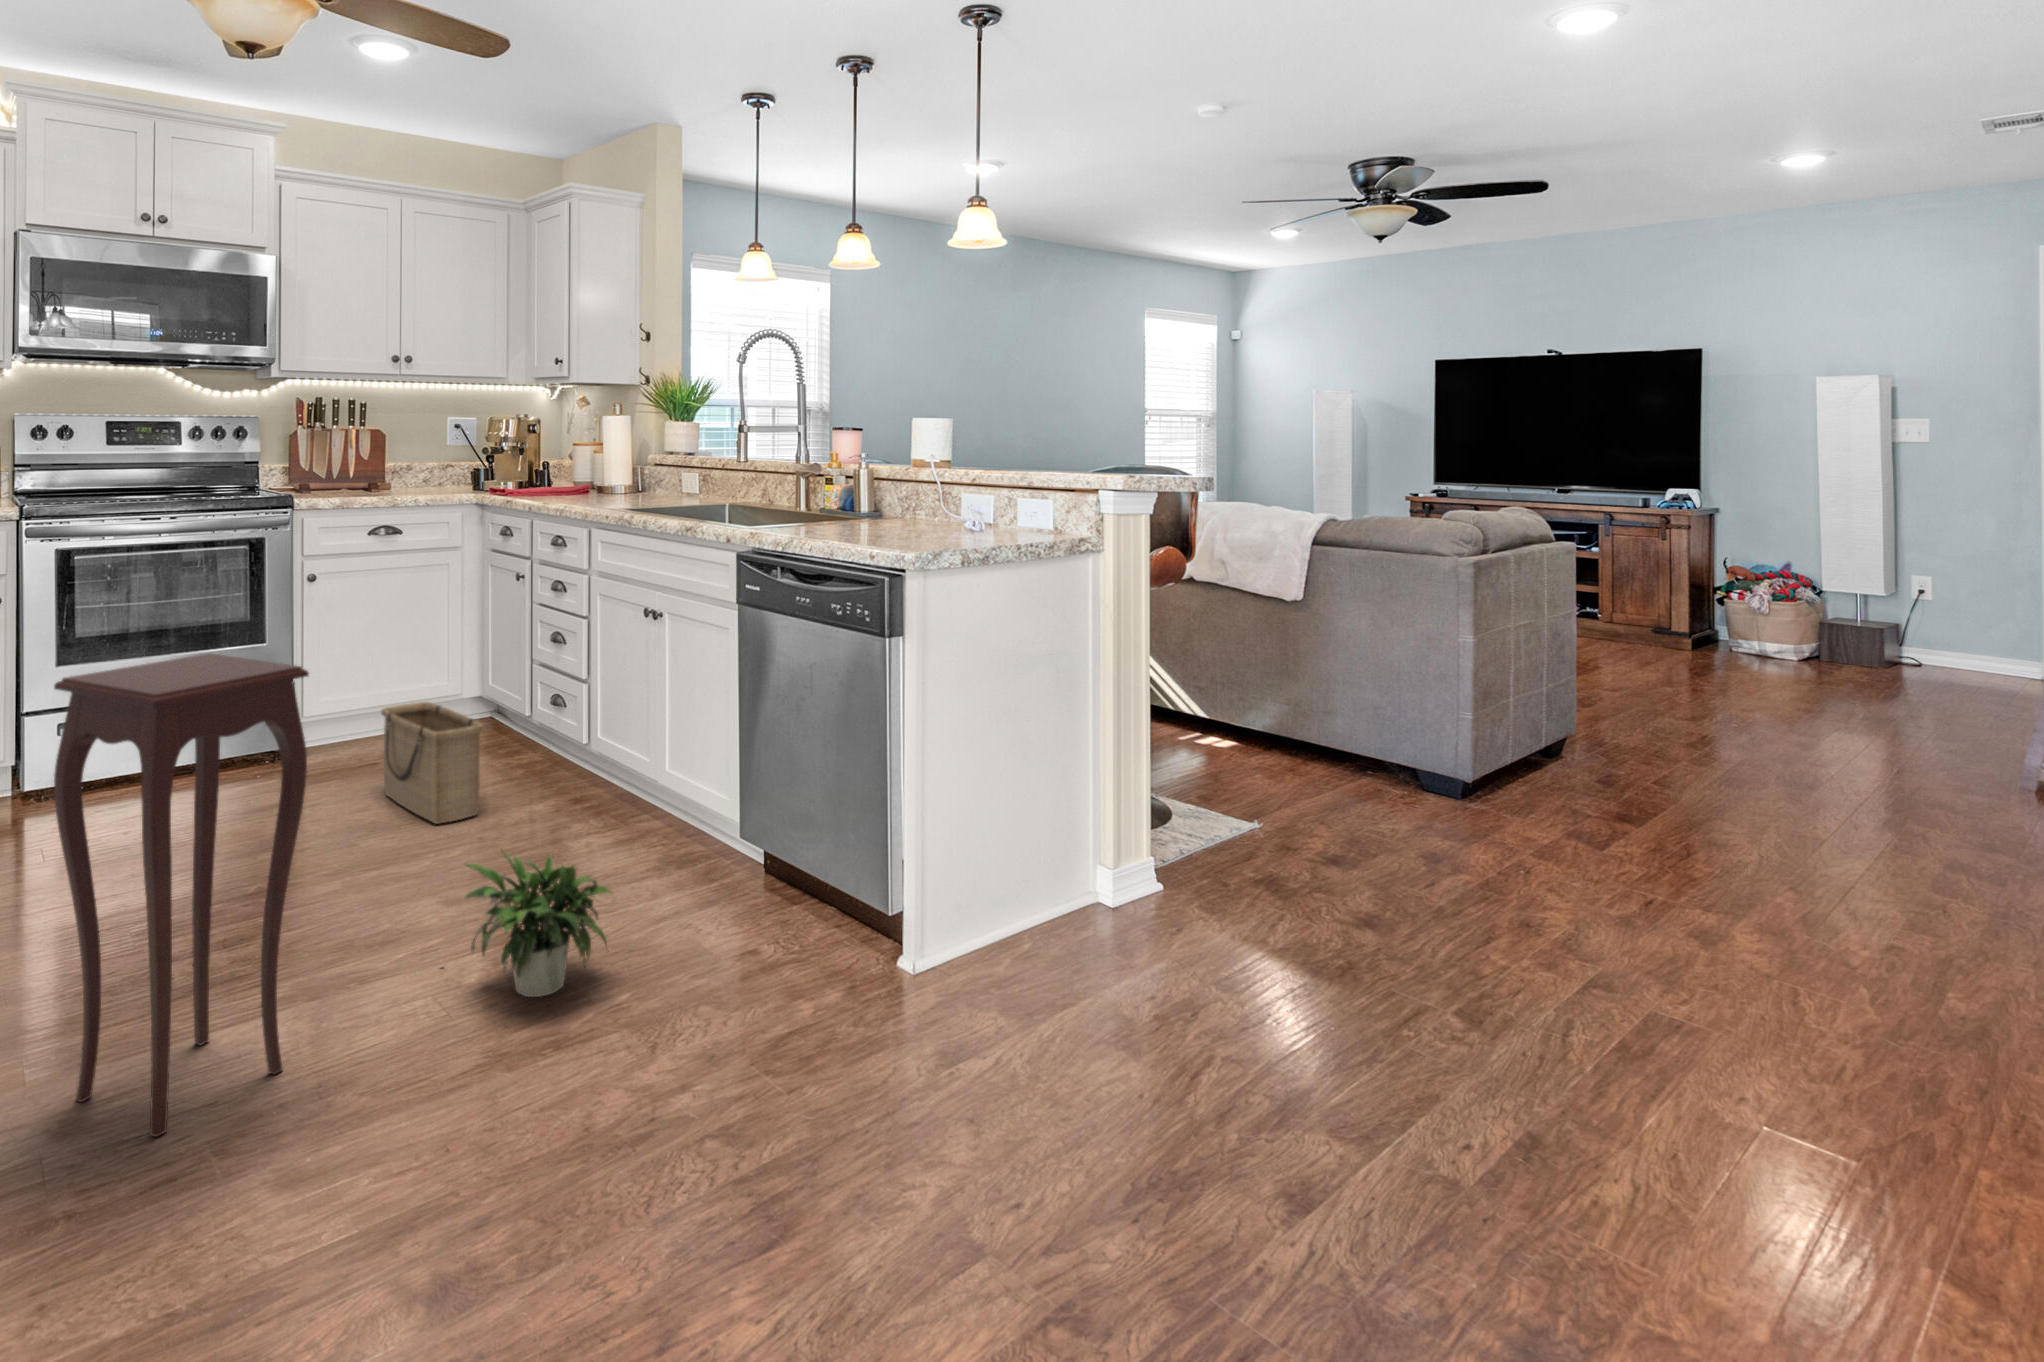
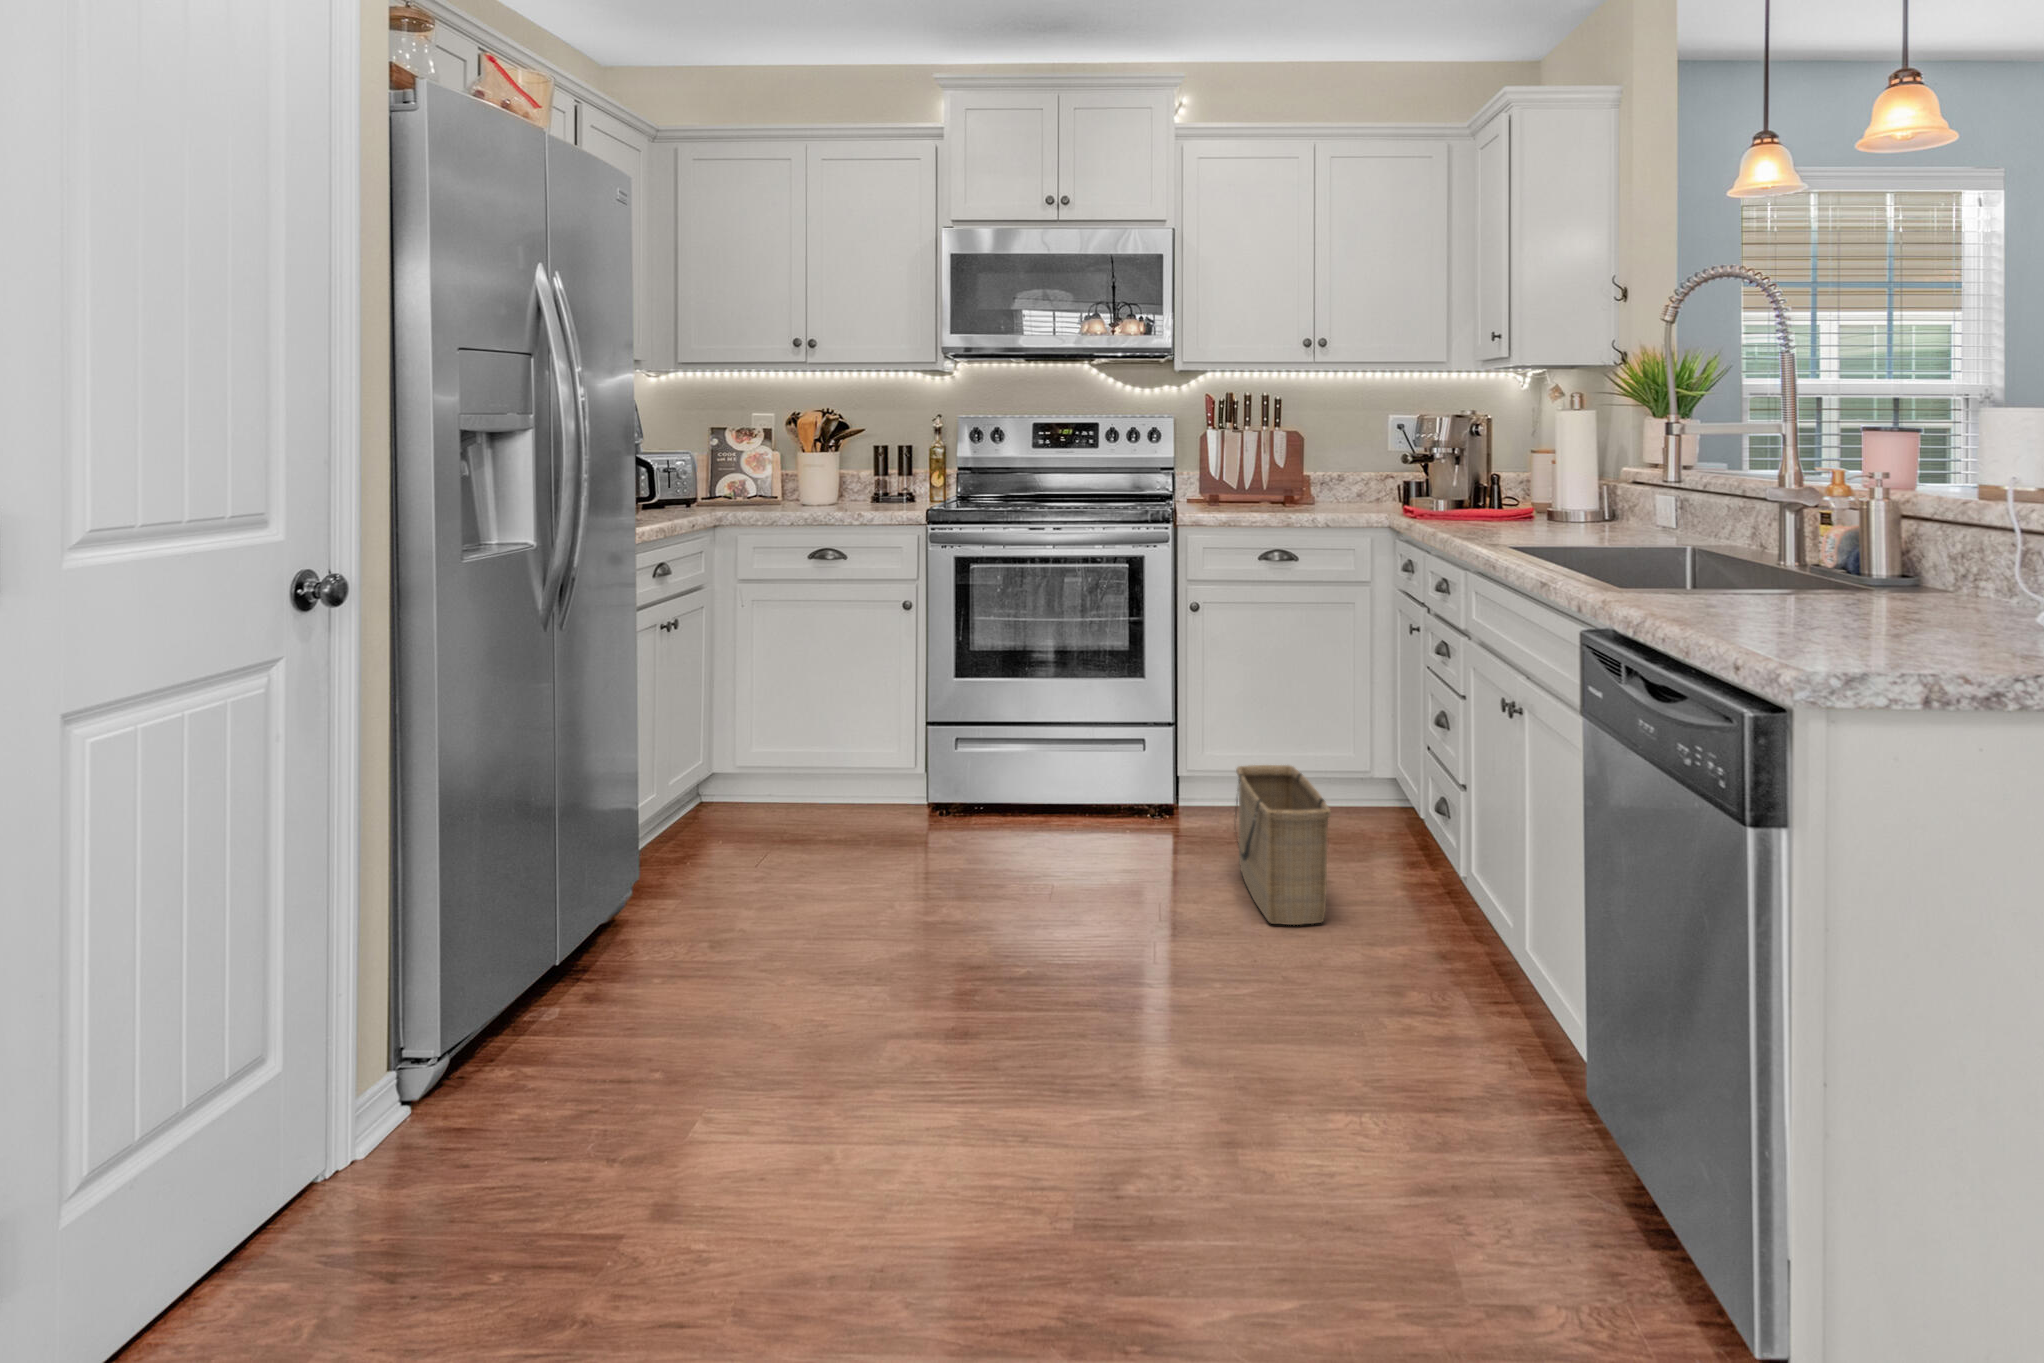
side table: present [54,653,309,1137] -> none [723,695,948,1254]
potted plant: present [441,851,612,997] -> none [1157,1000,1356,1227]

